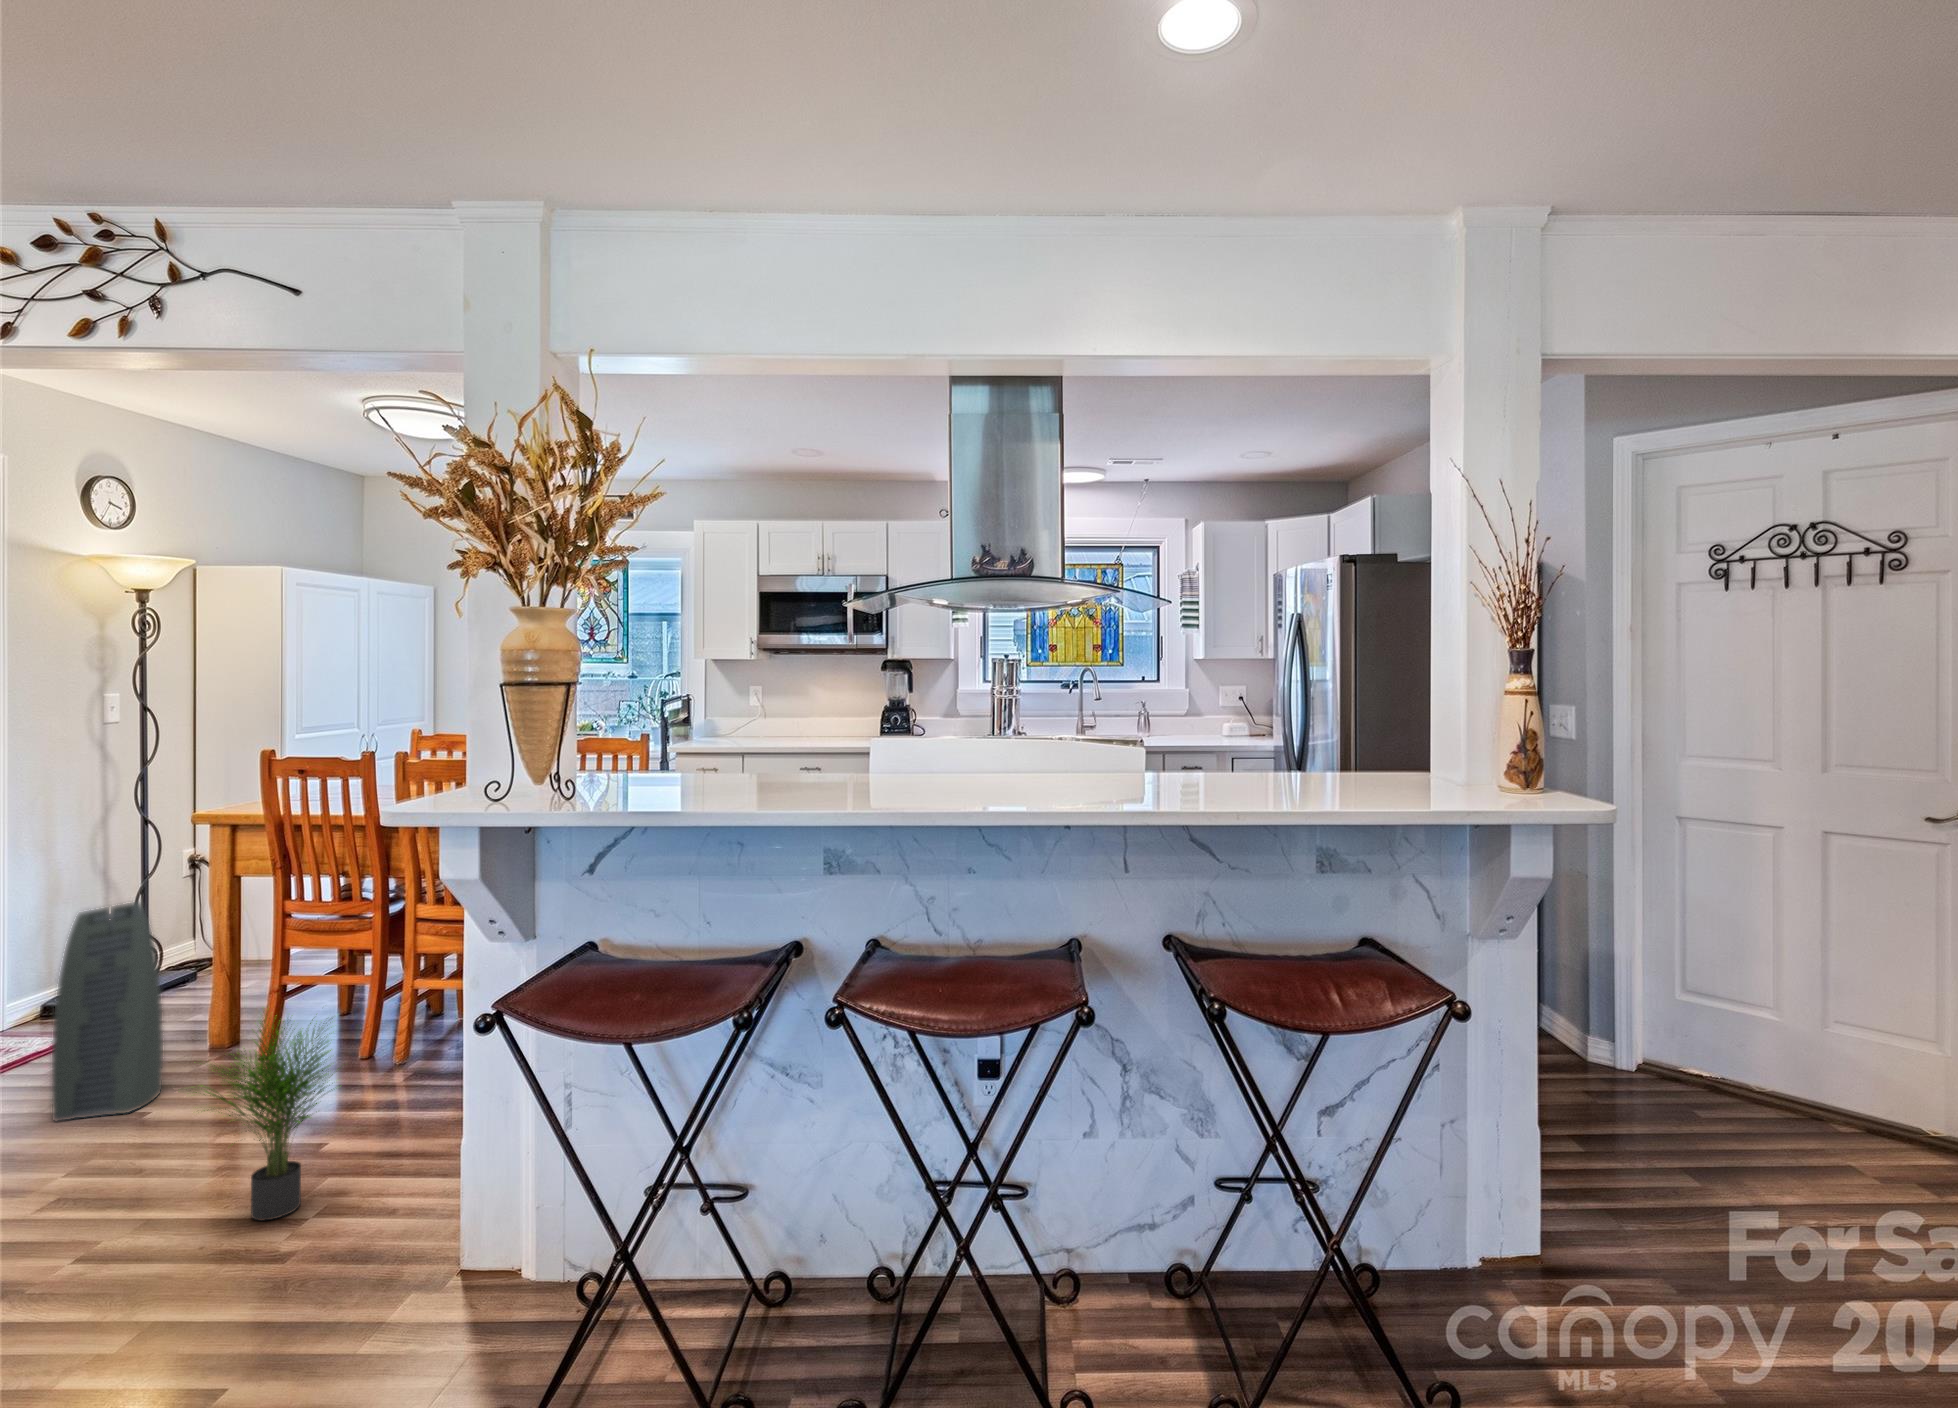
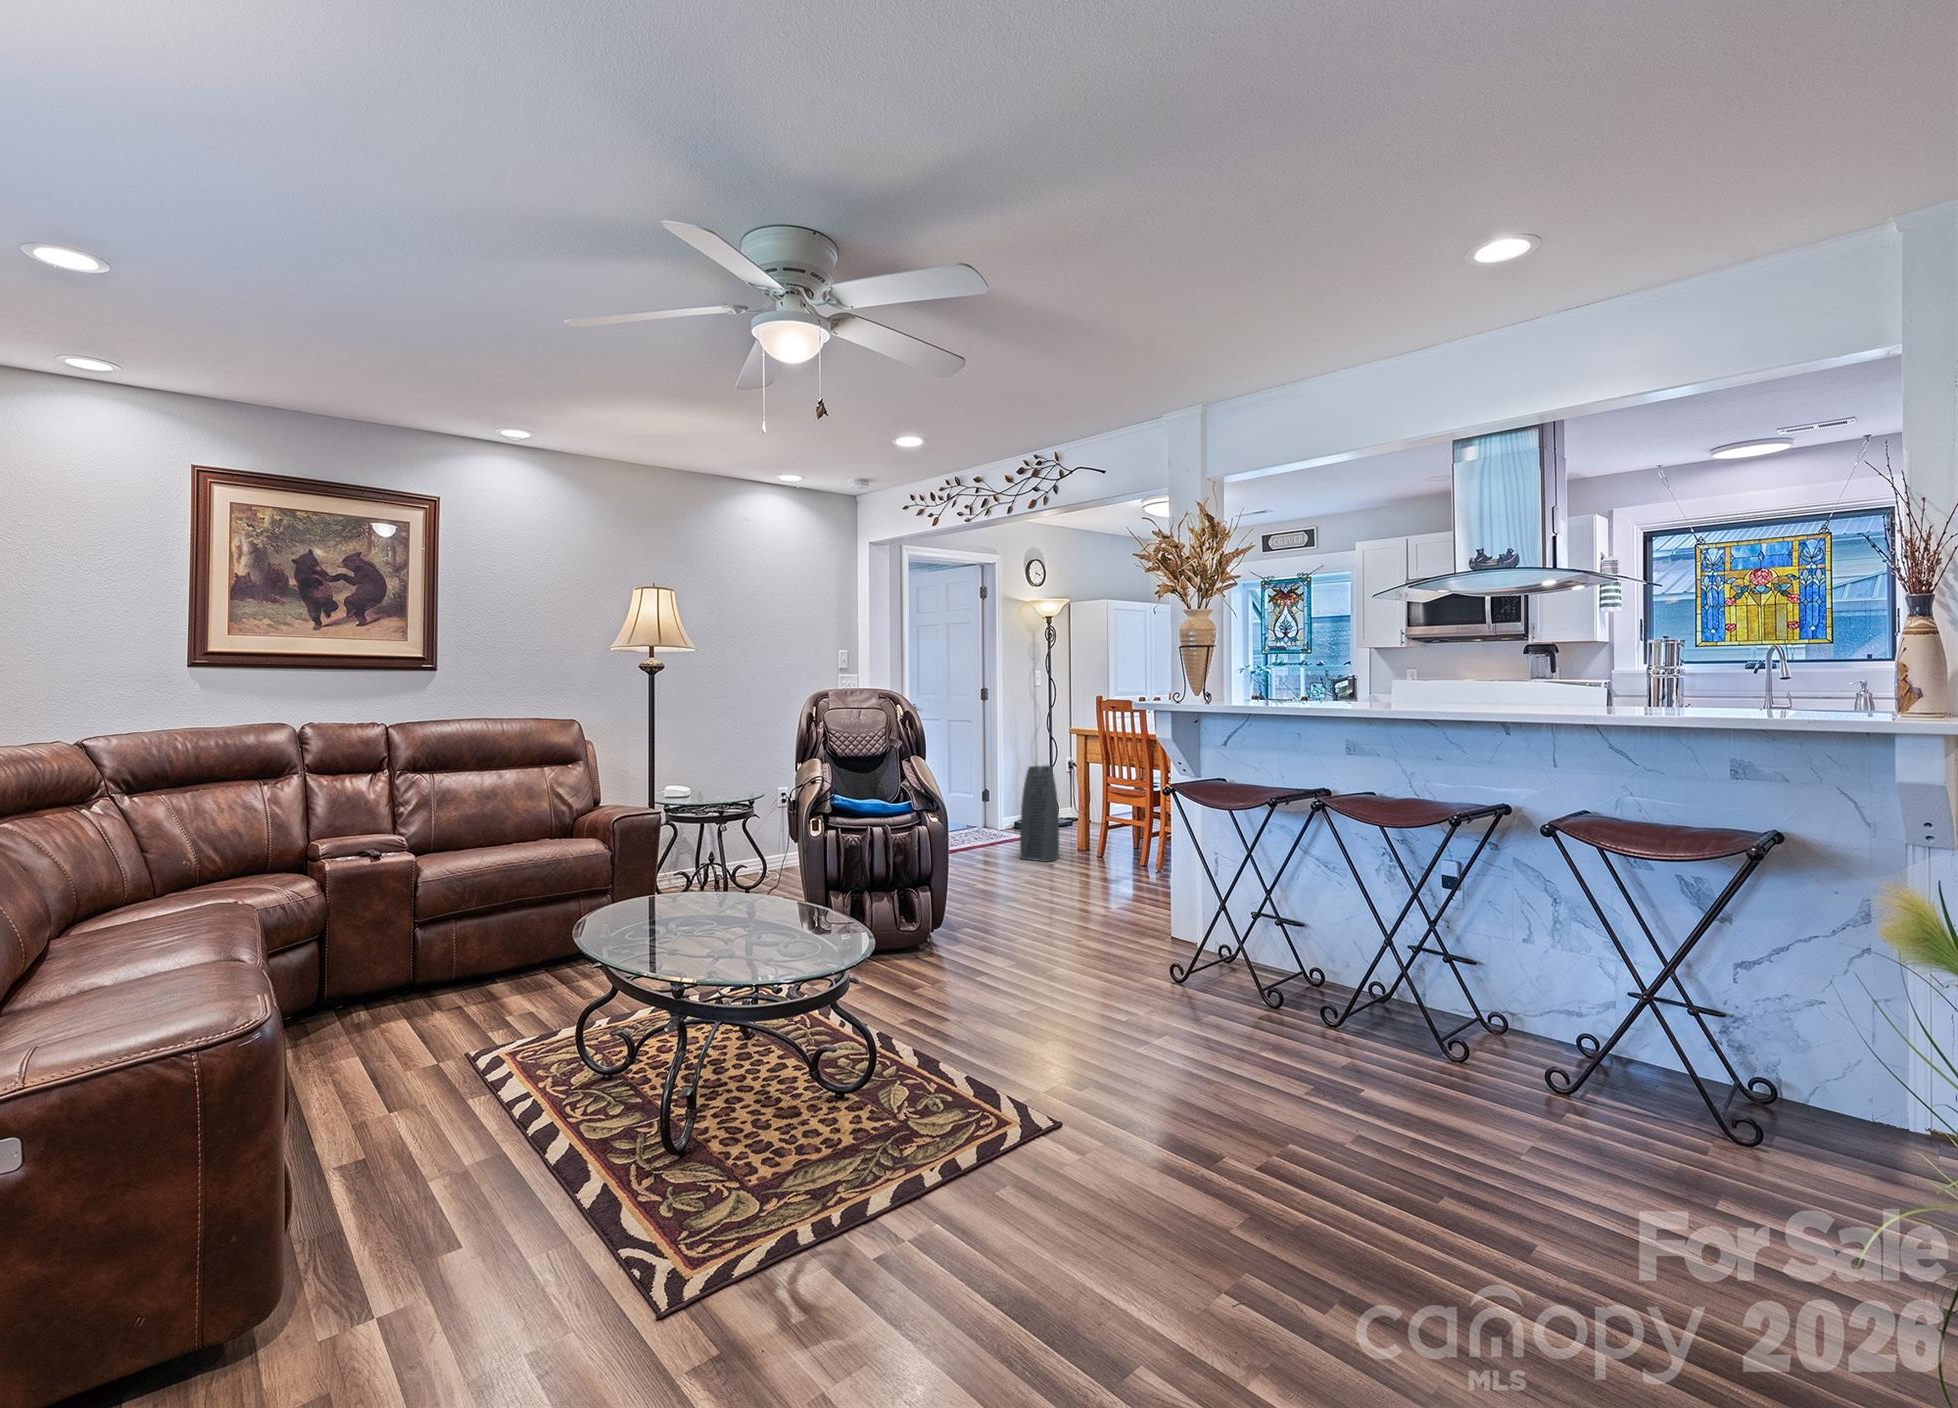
potted plant: present [195,1019,333,1221] -> none [1059,807,1127,905]

